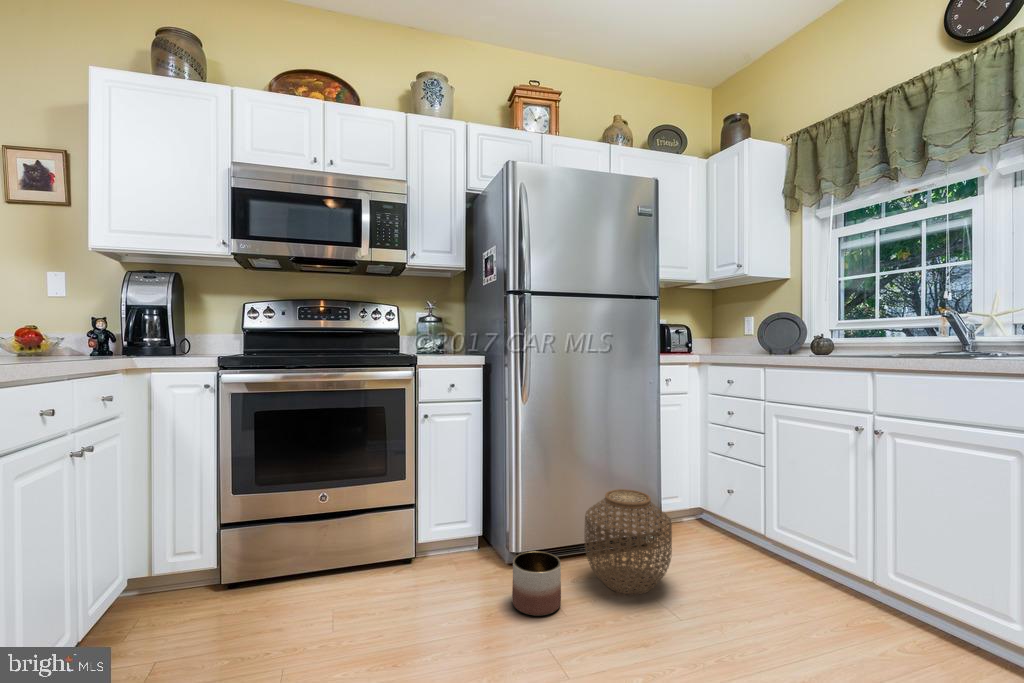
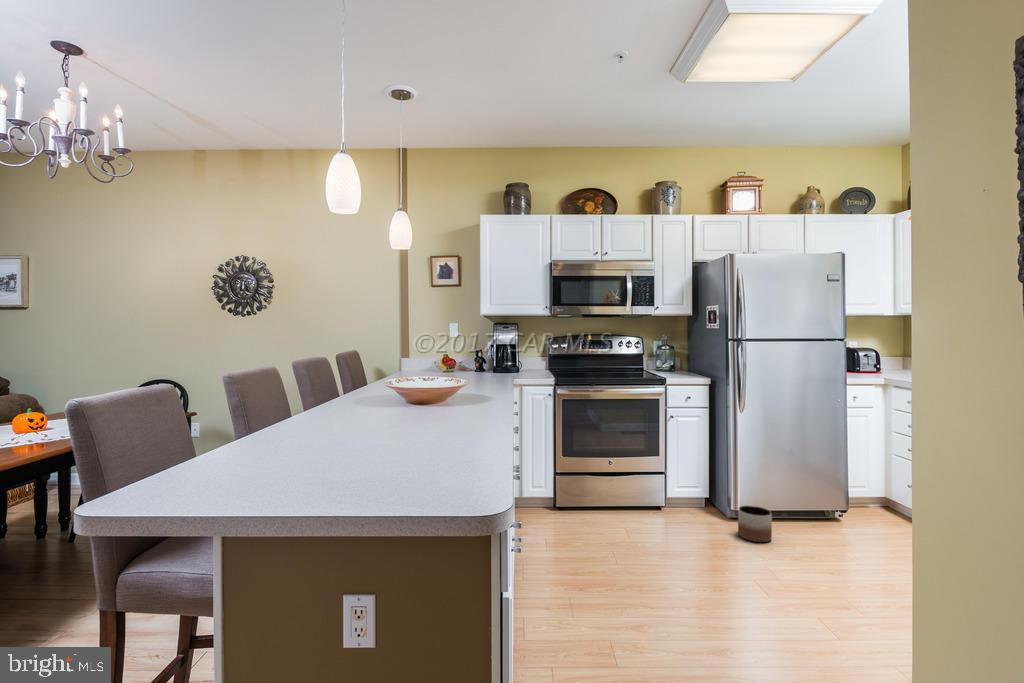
woven basket: present [585,489,672,594] -> none [787,473,854,541]

